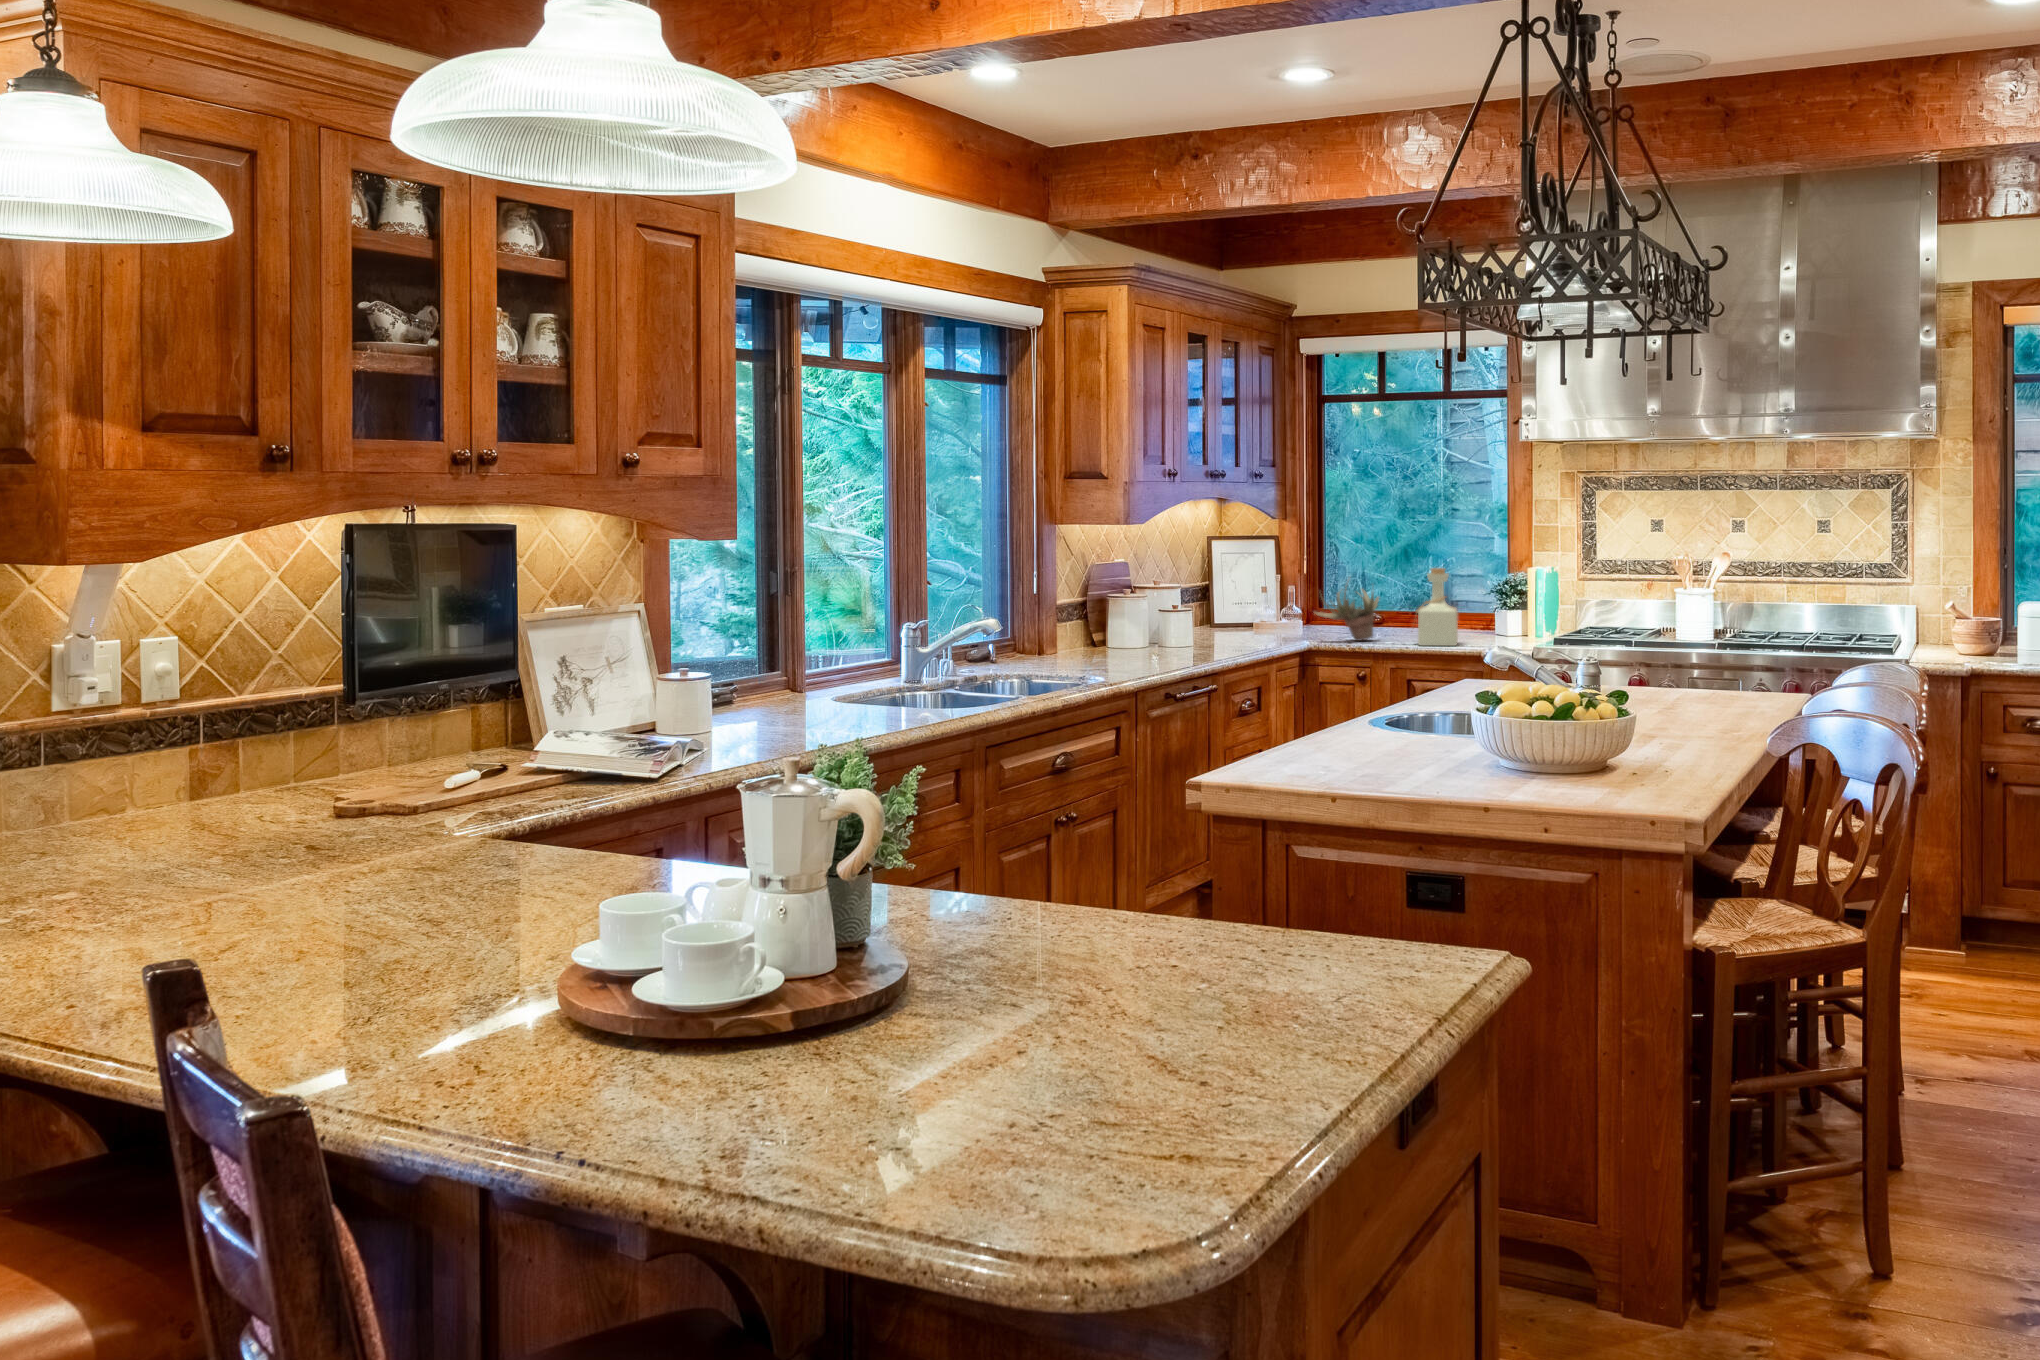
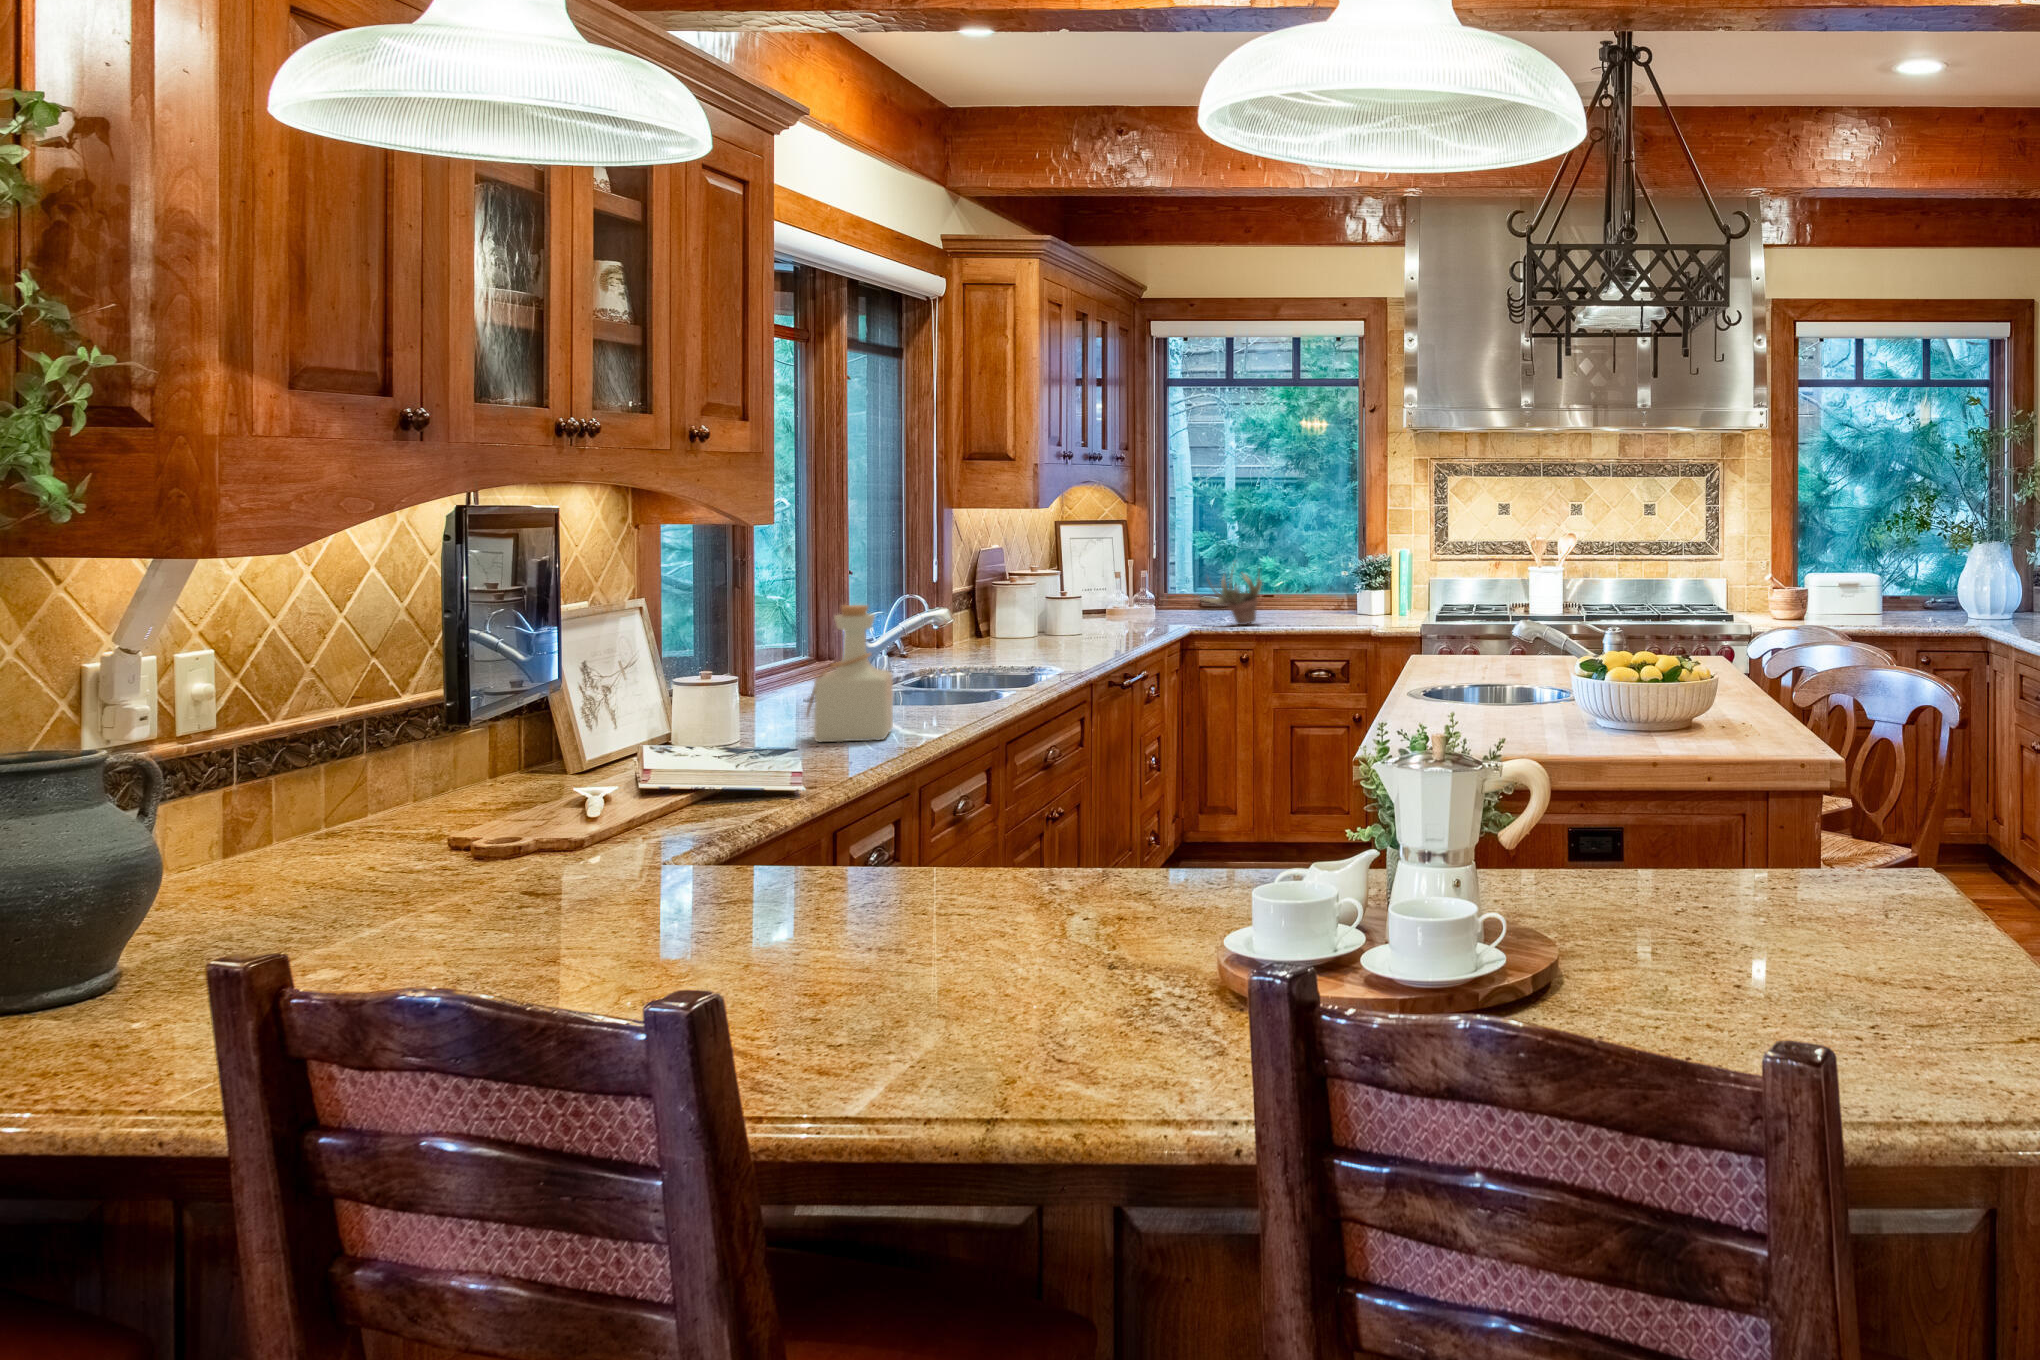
bottle: present [1416,568,1458,646] -> present [807,605,893,742]

